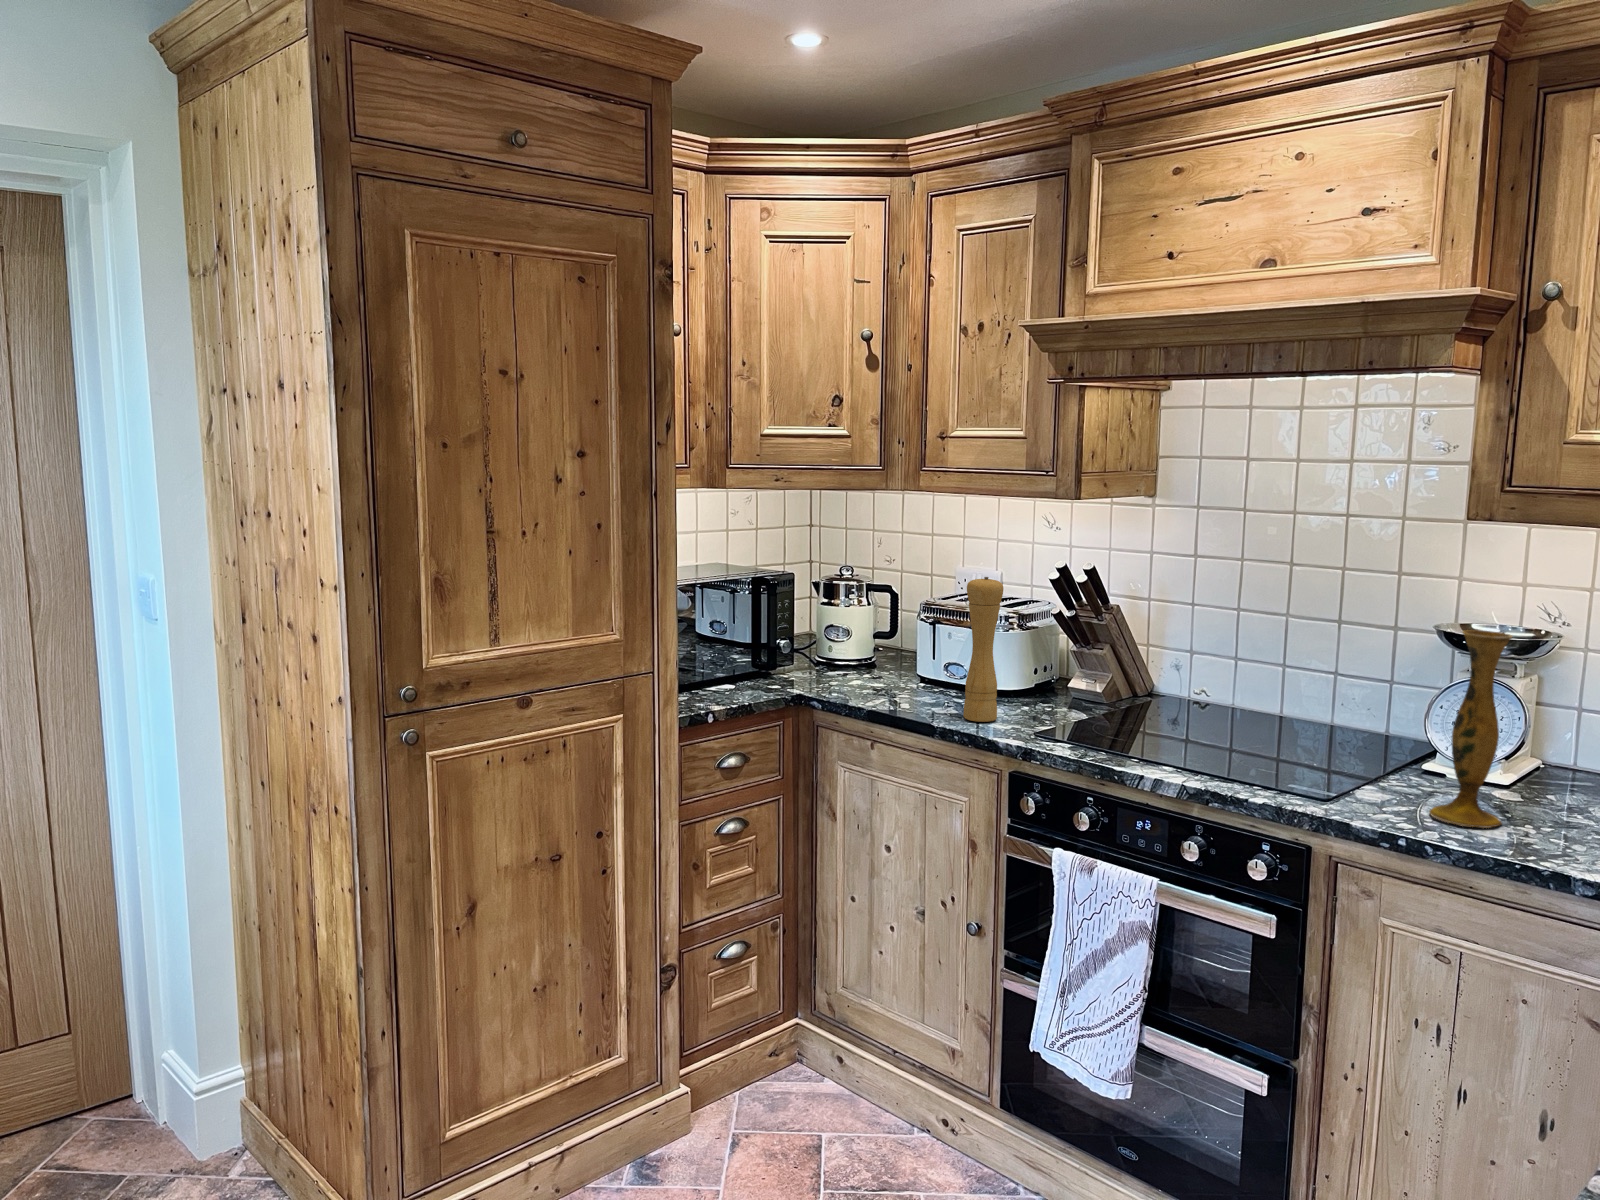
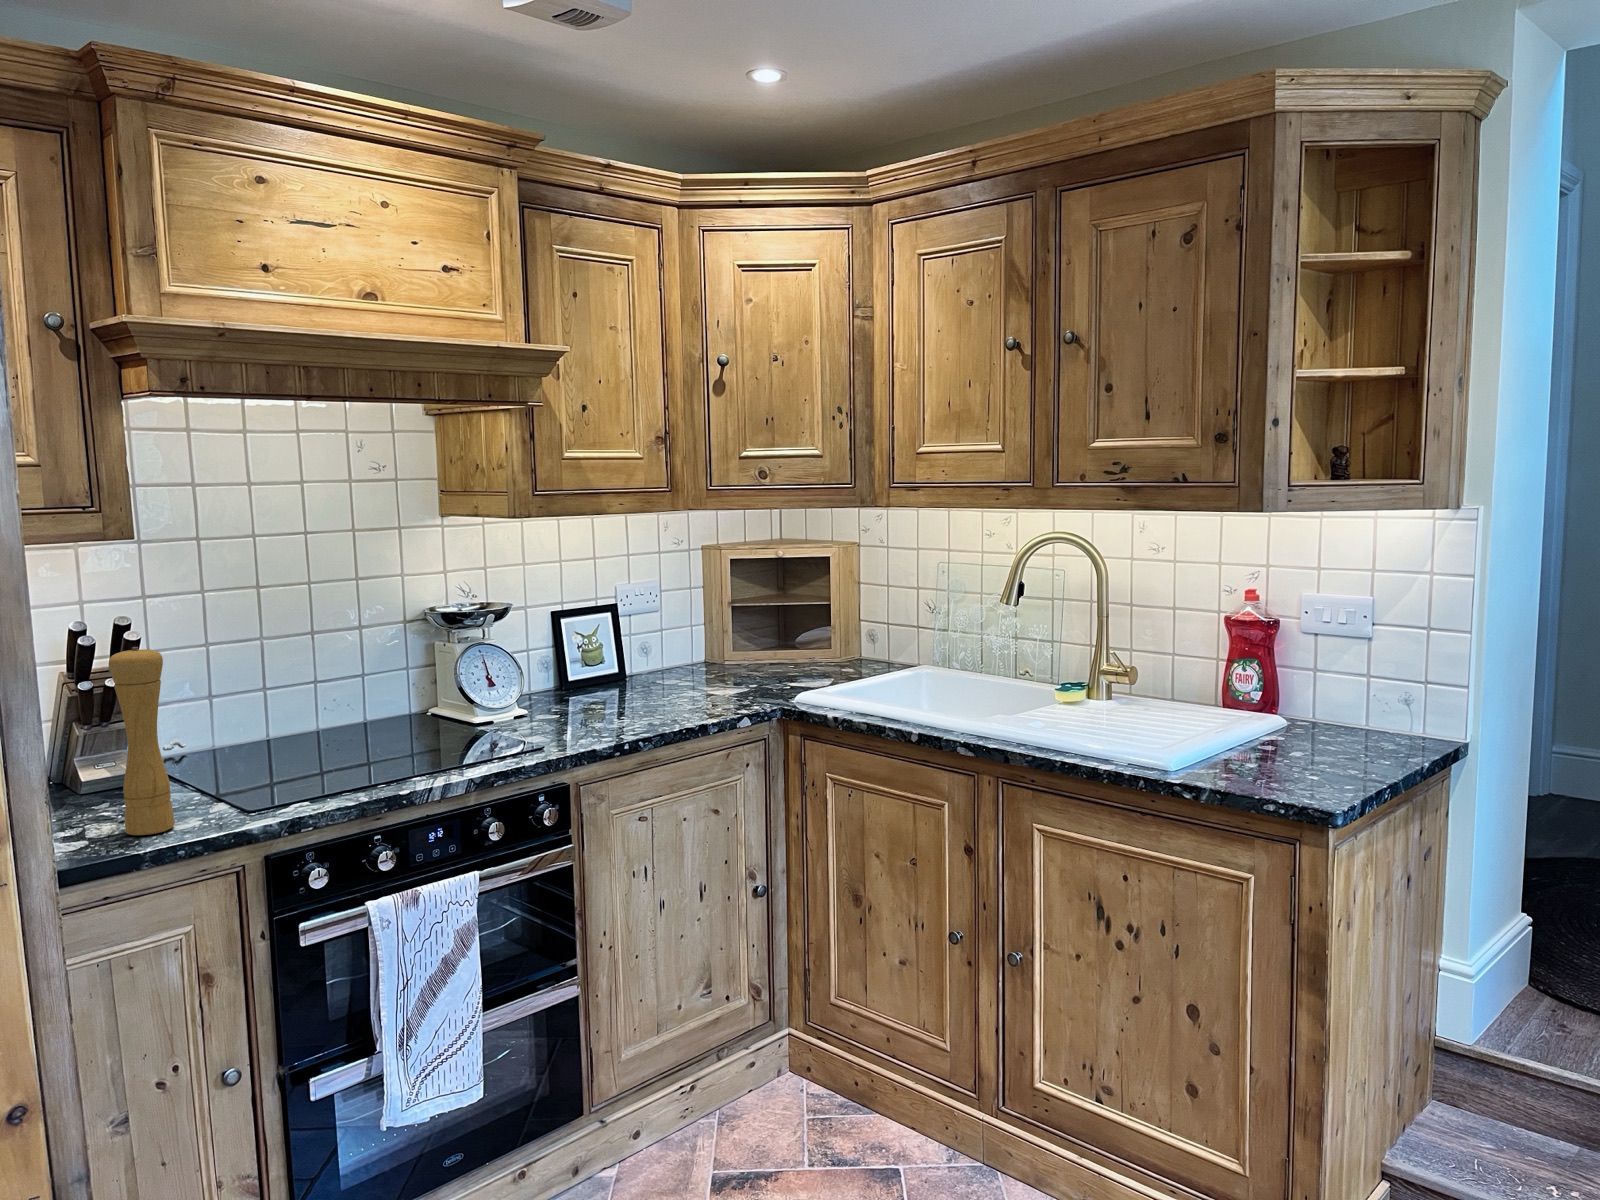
vase: present [1429,630,1512,828] -> none [573,591,621,731]

